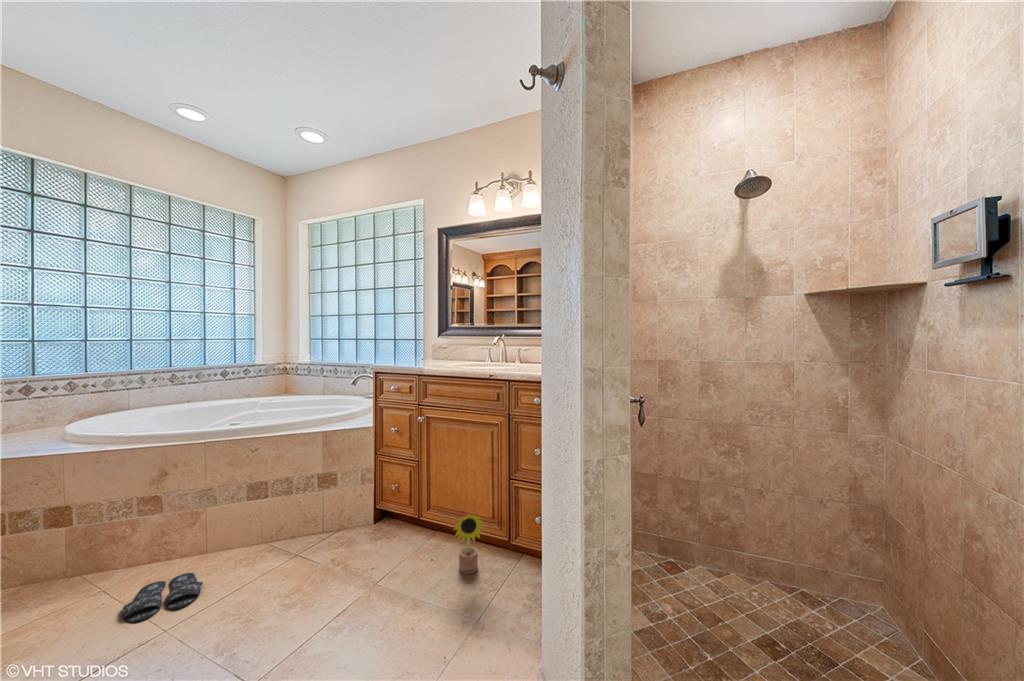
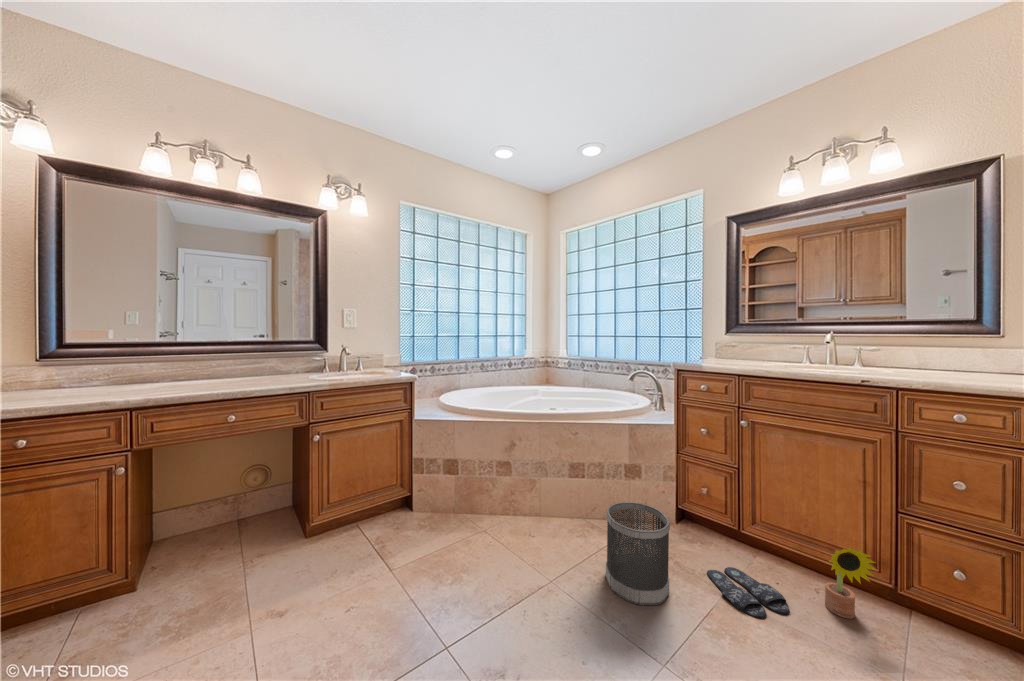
wastebasket: none [244,513,317,623] -> present [606,502,670,605]
slippers: present [122,573,203,623] -> present [707,567,790,618]

